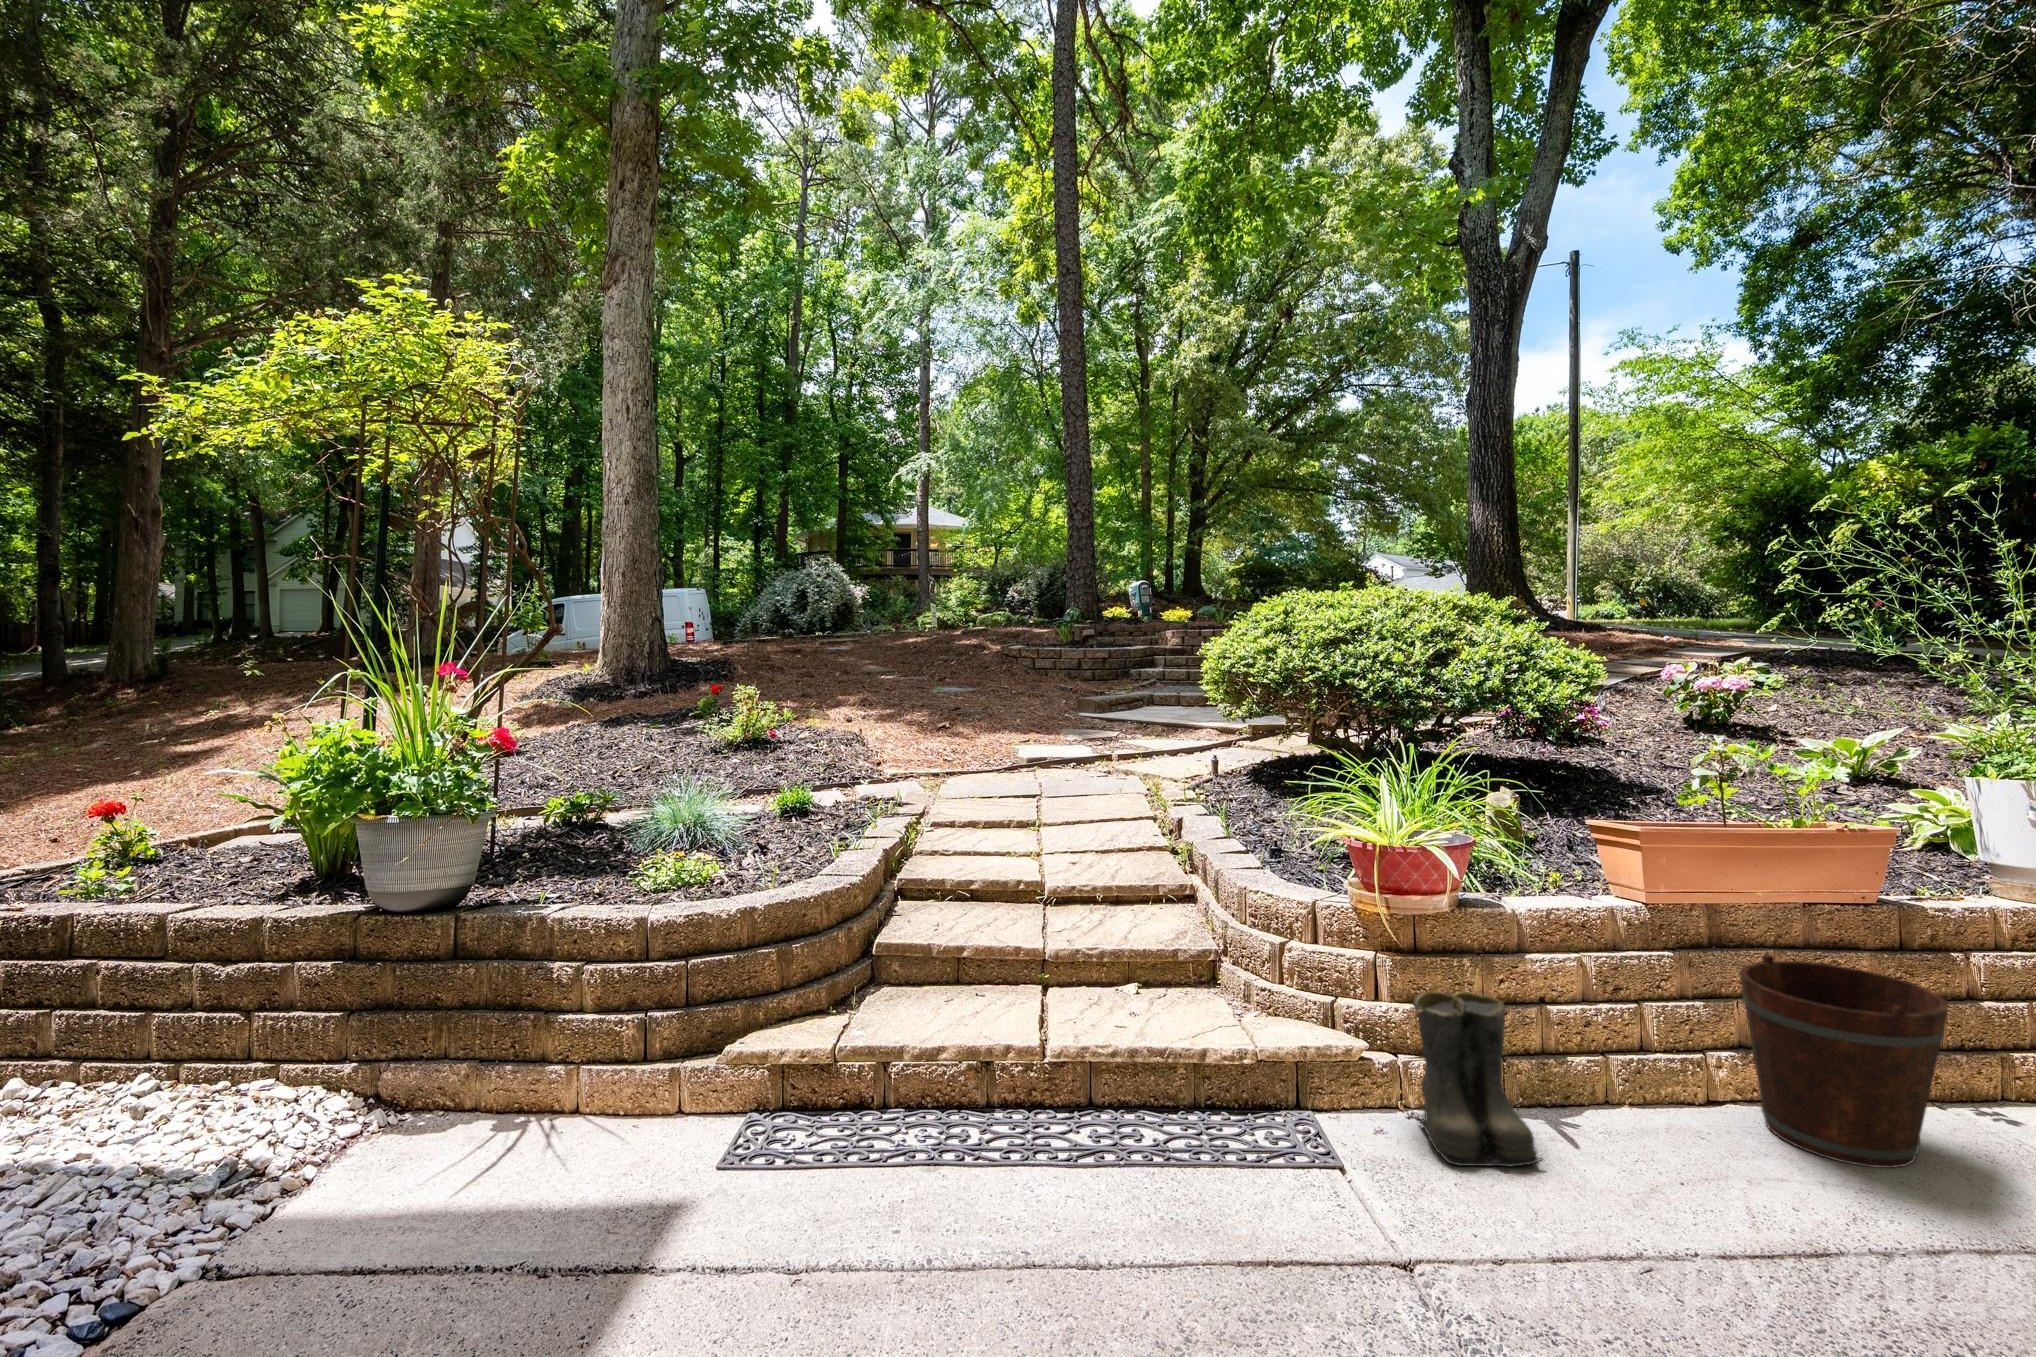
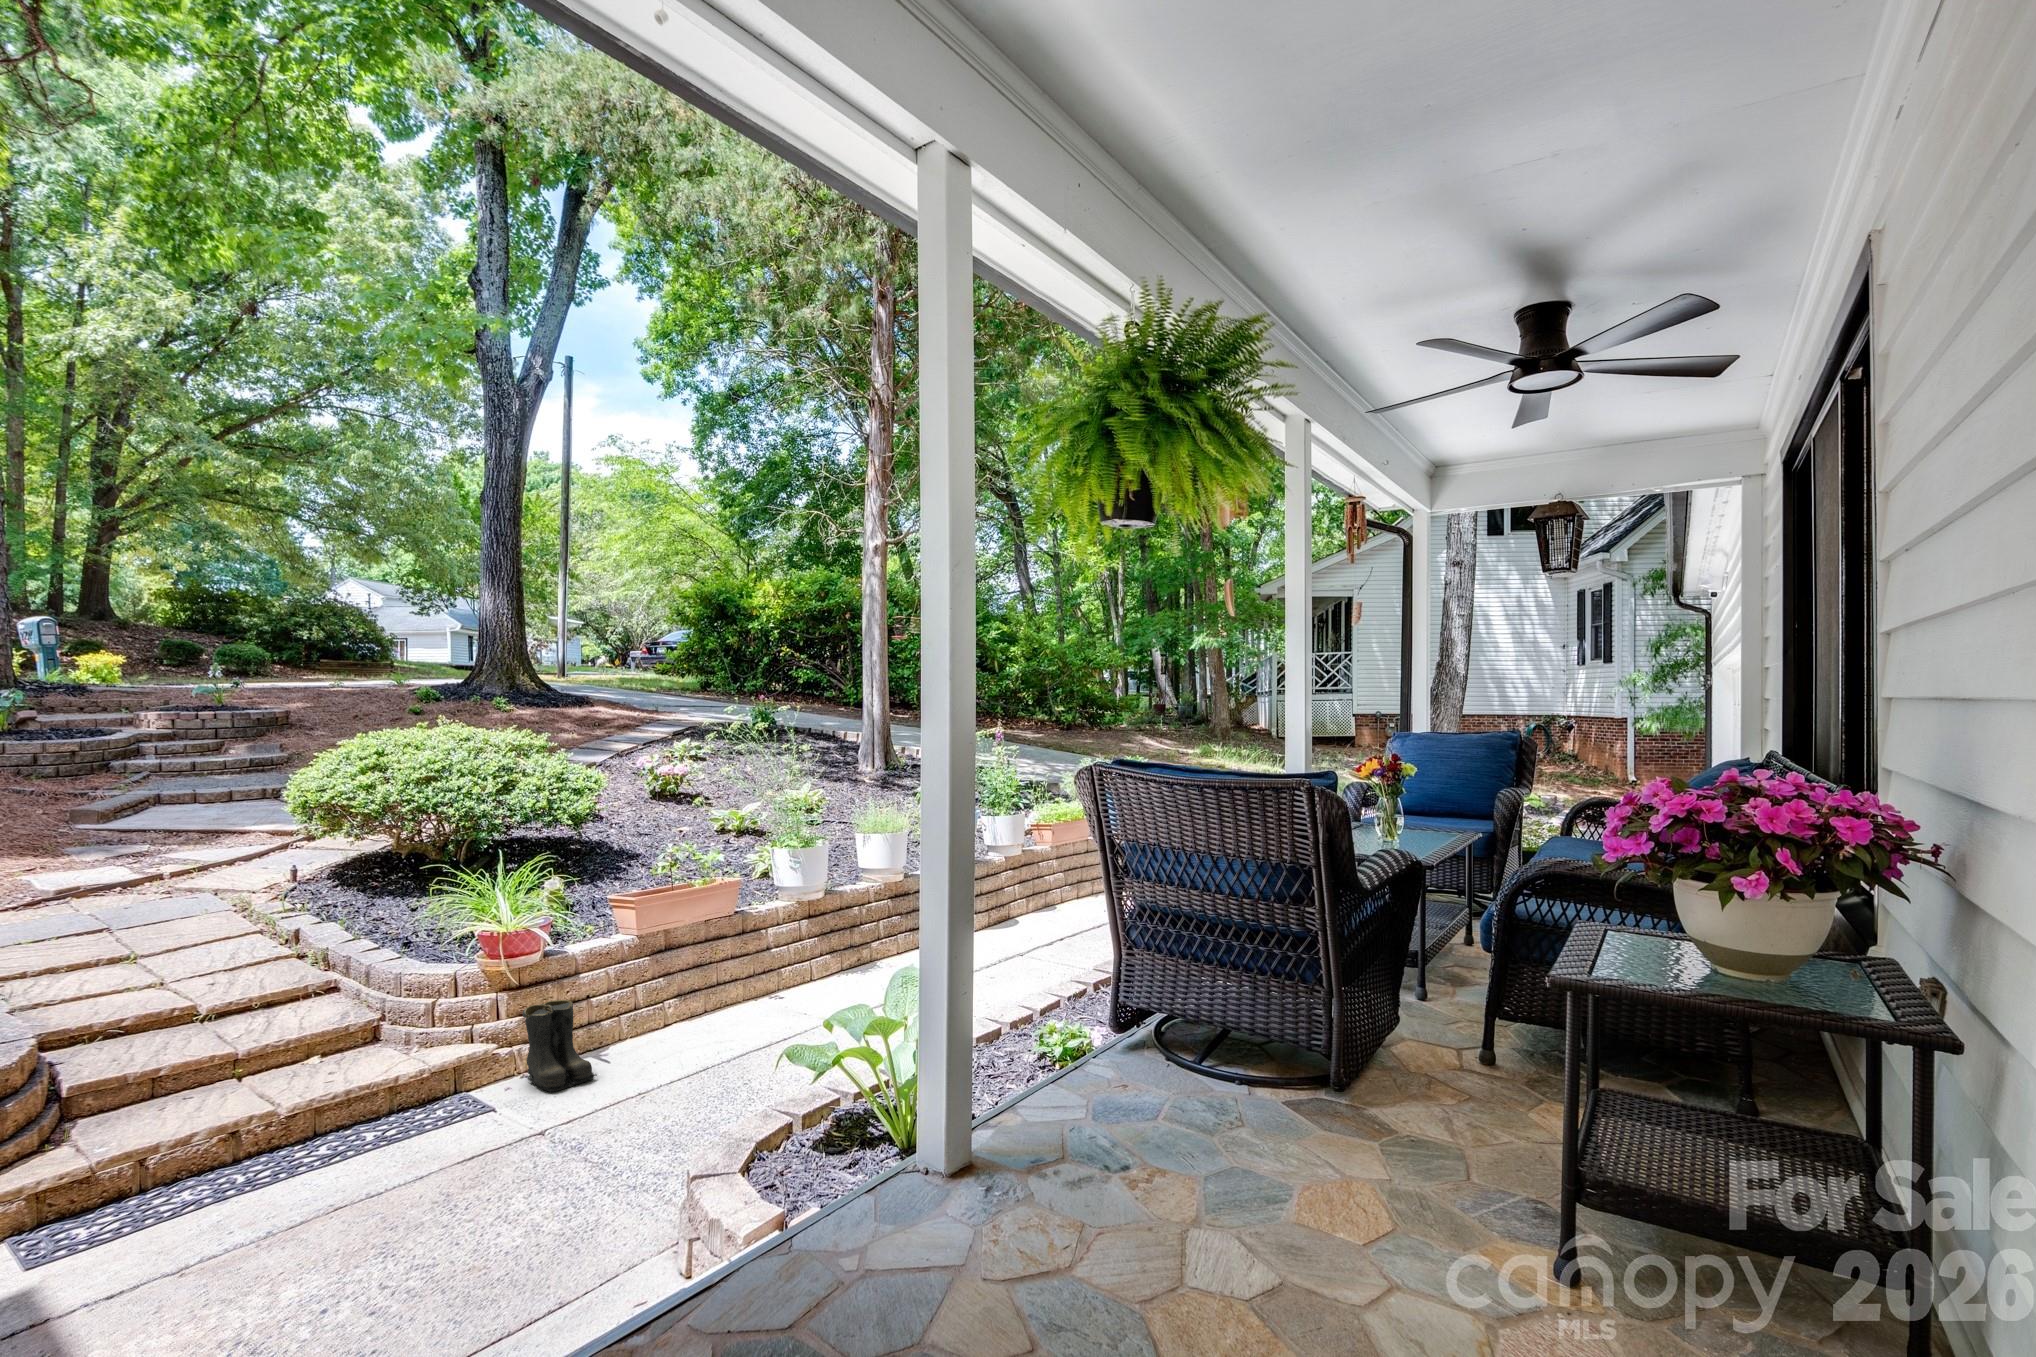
bucket: present [1739,954,1948,1168] -> none [680,944,759,1036]

